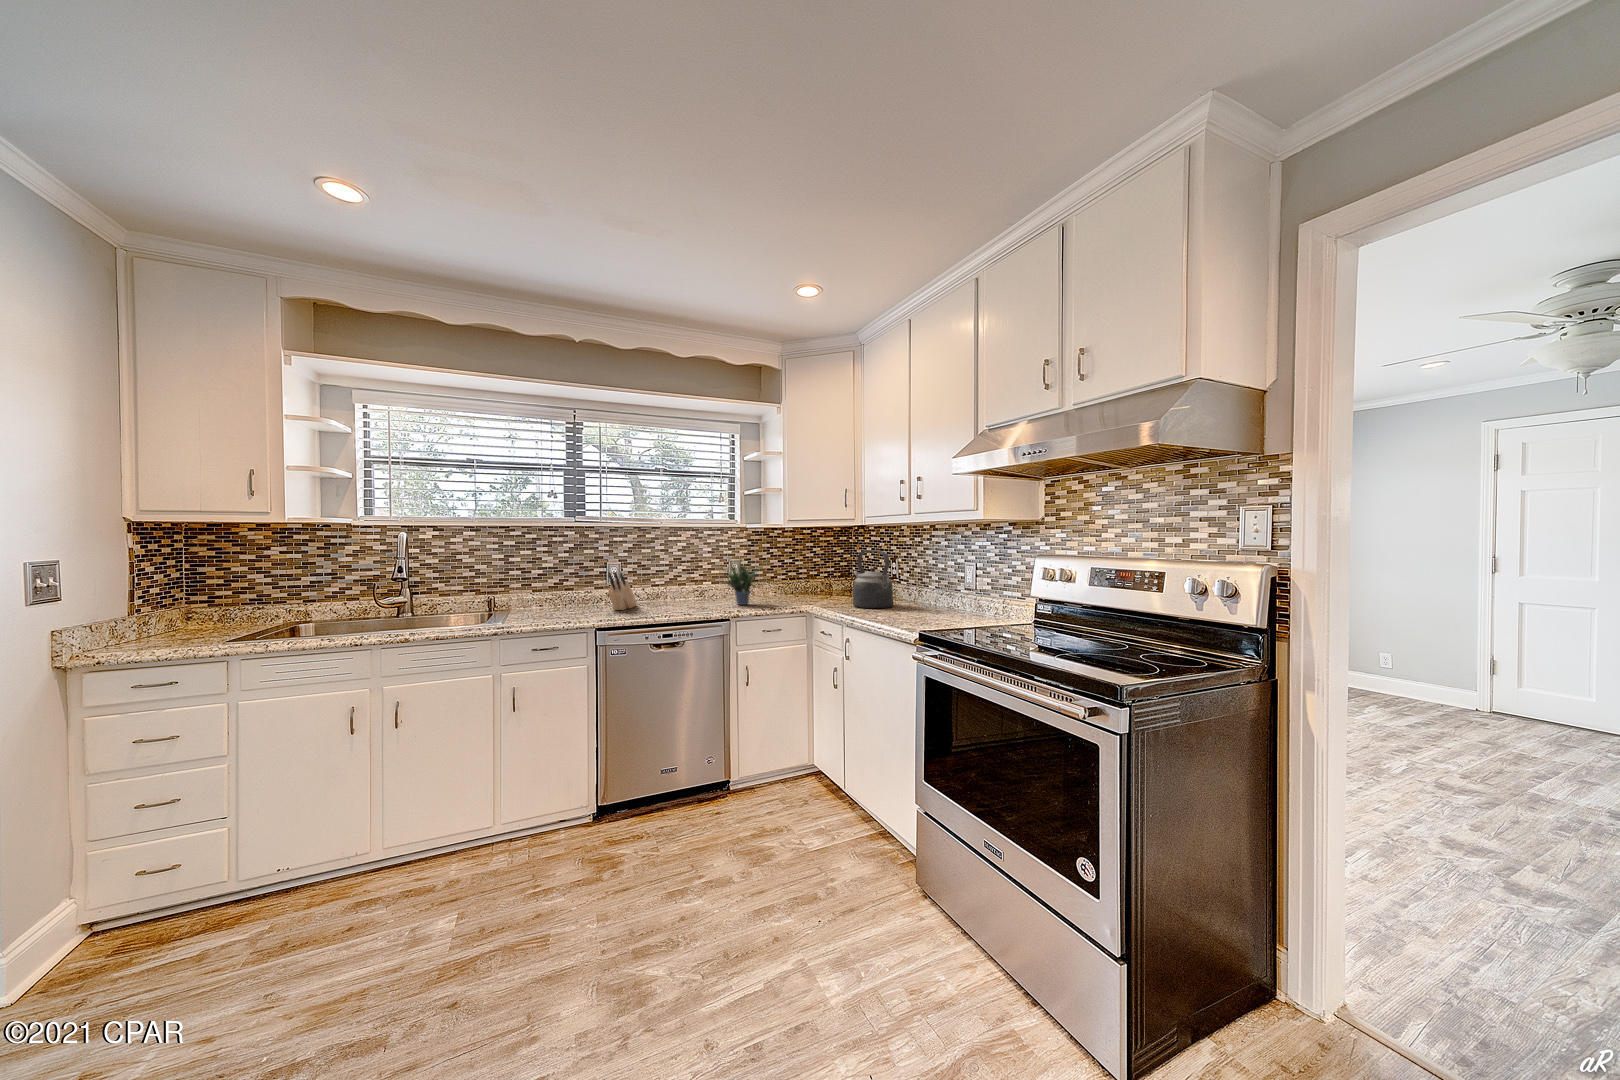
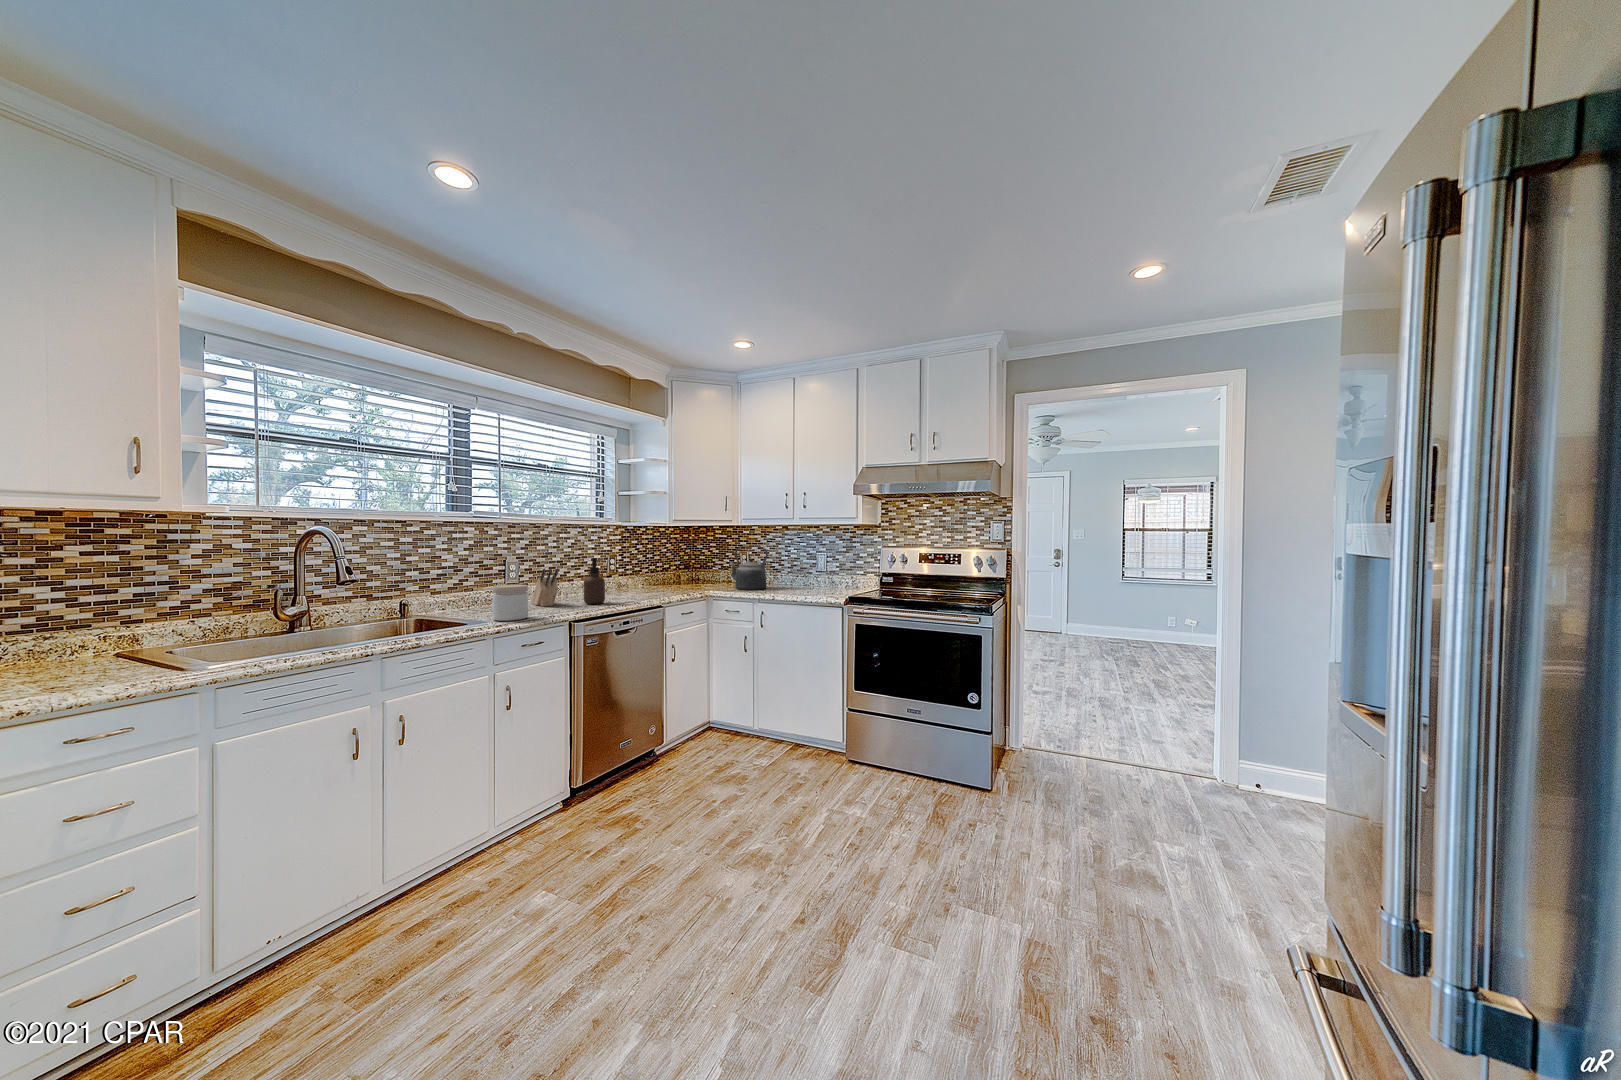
potted plant: present [719,558,766,605] -> none [617,544,677,595]
soap dispenser: none [649,562,671,612] -> present [584,558,605,604]
jar: none [524,587,558,623] -> present [492,585,528,621]

